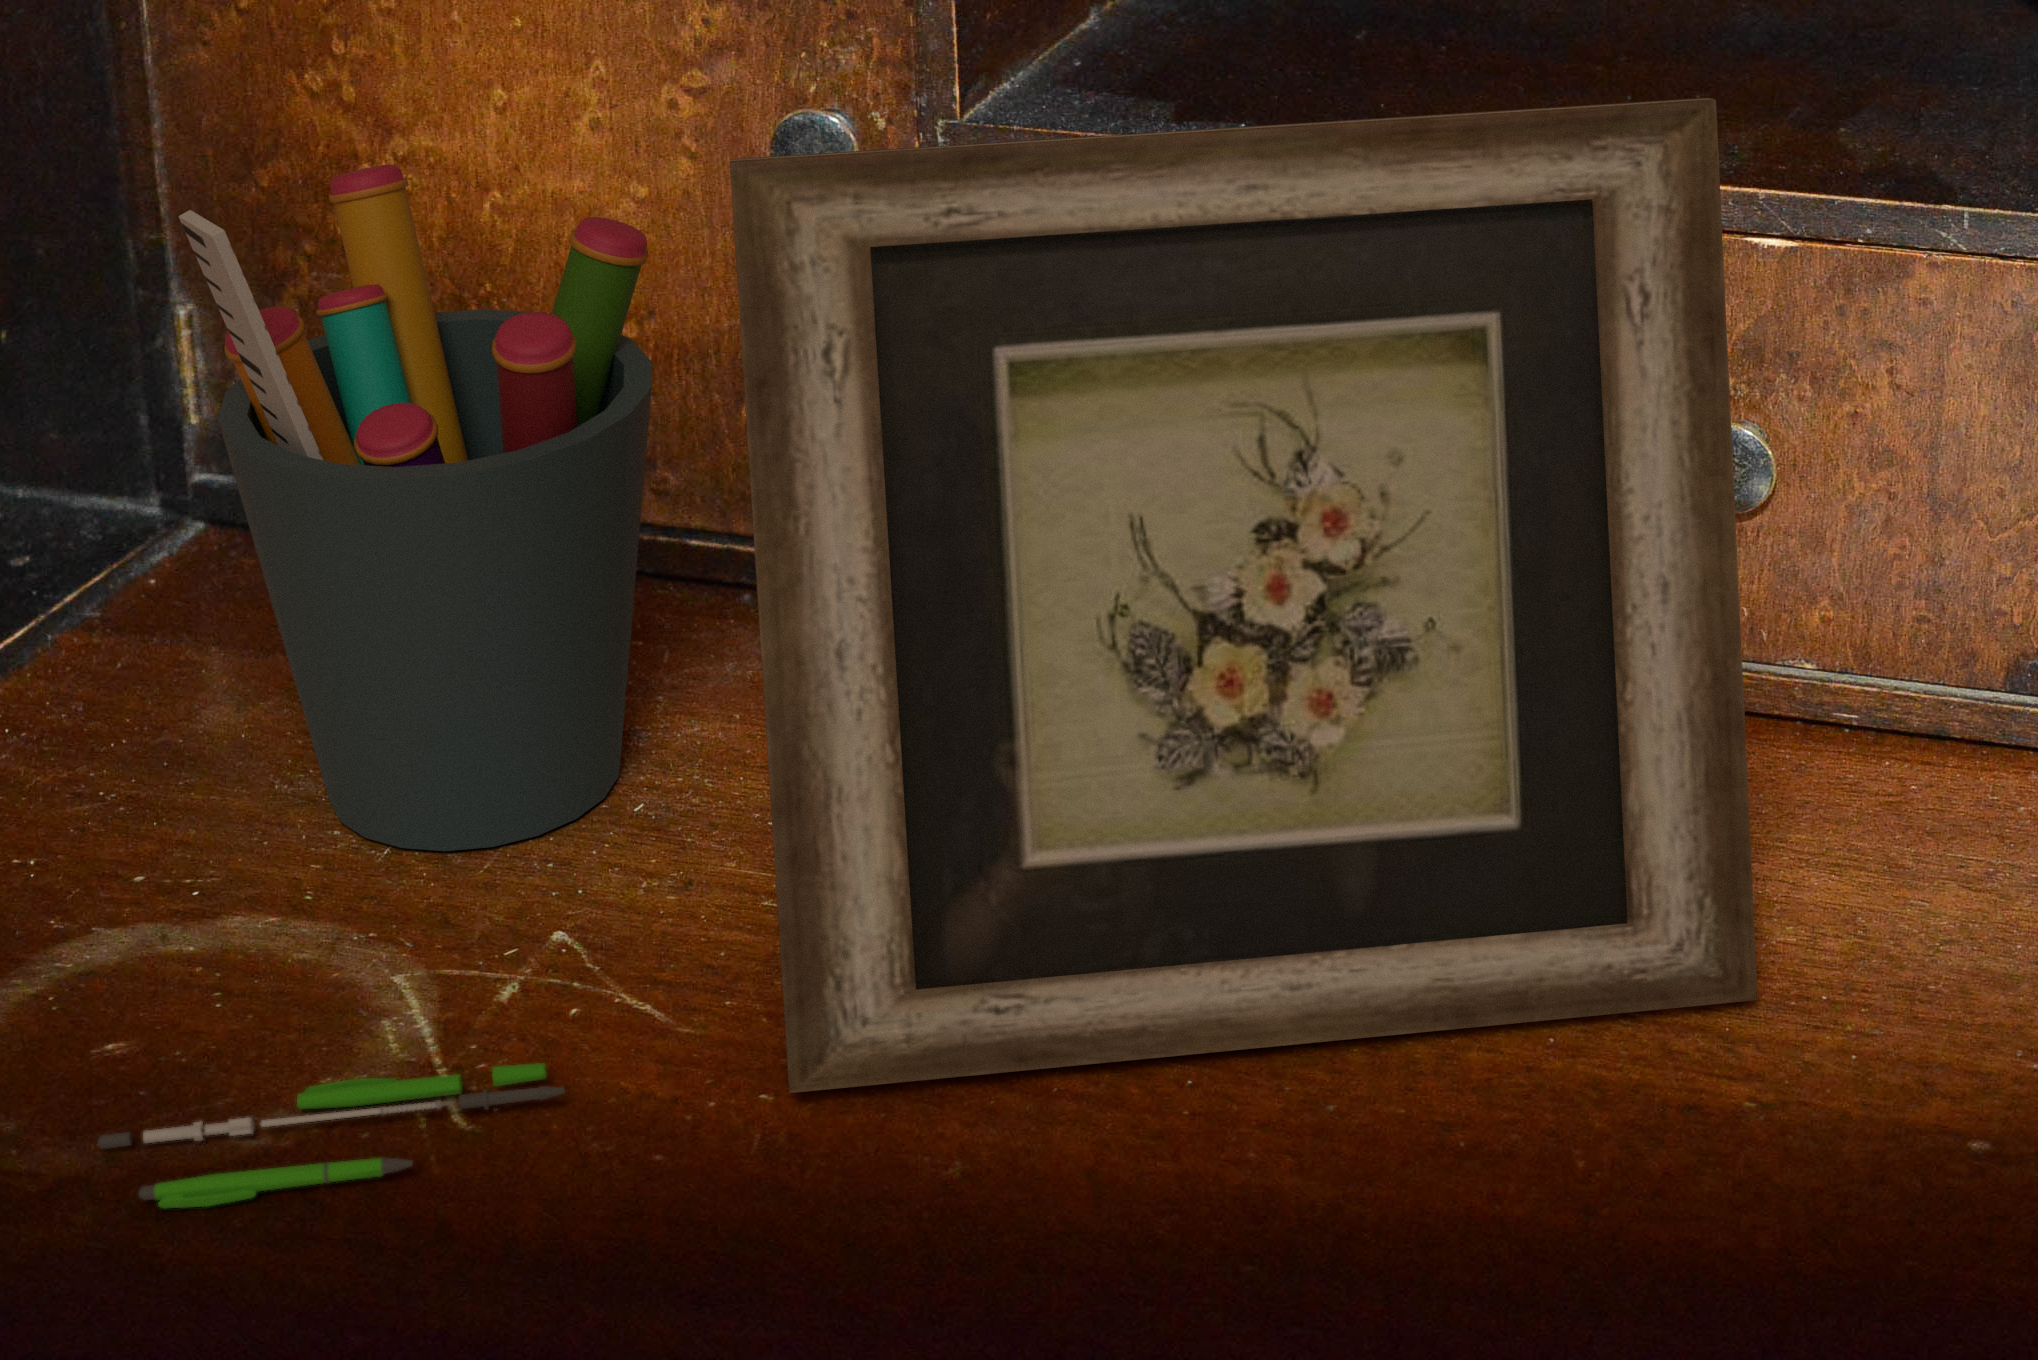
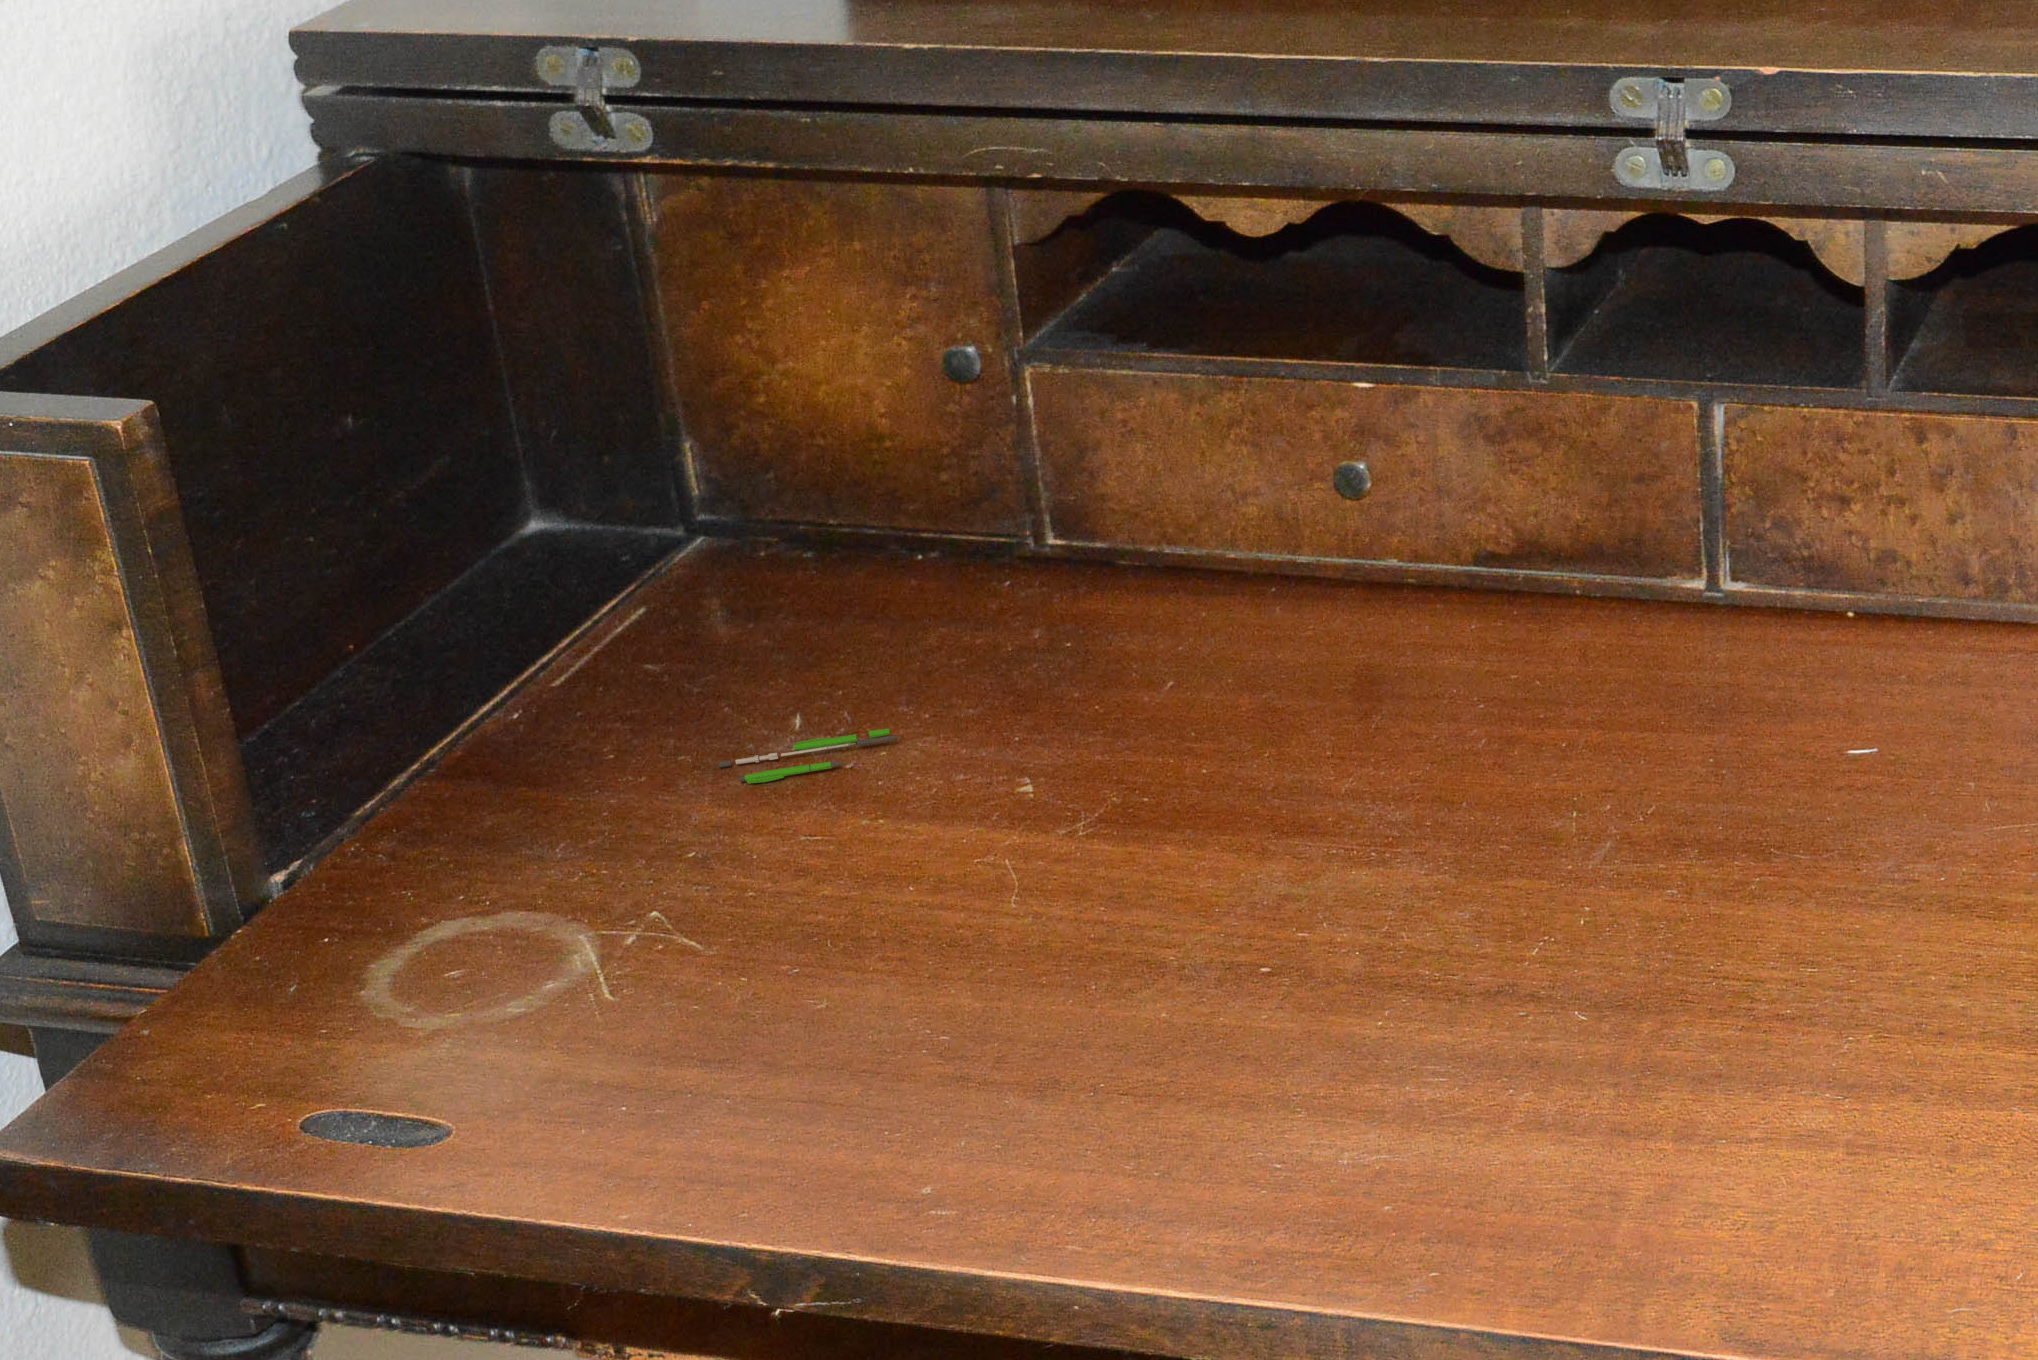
picture frame: present [730,98,1758,1093] -> none [931,330,1362,733]
pen holder: present [179,165,652,851] -> none [704,378,906,663]

